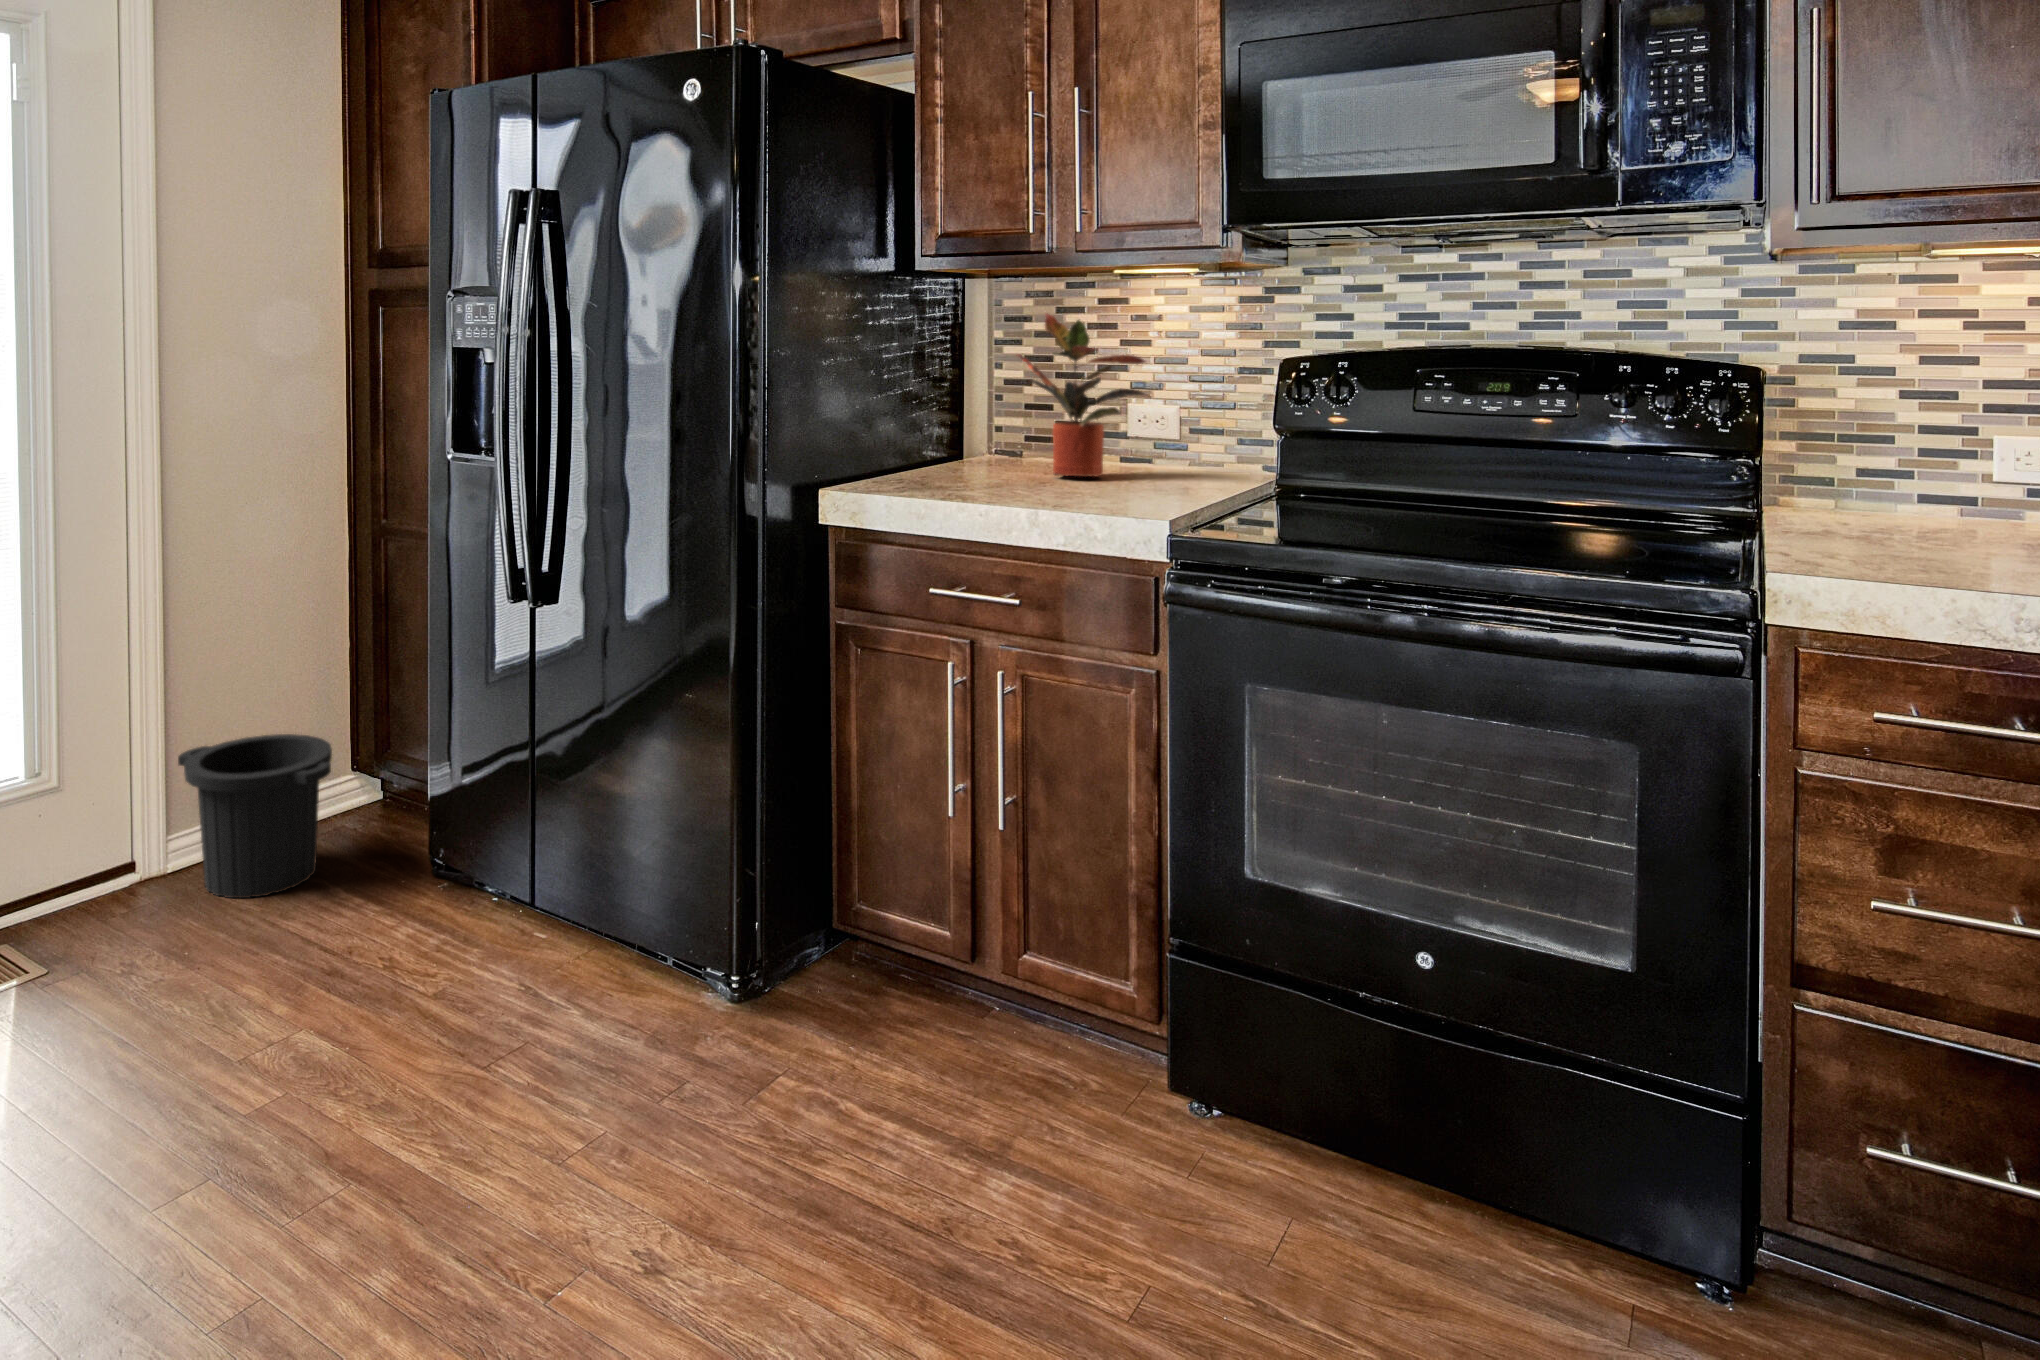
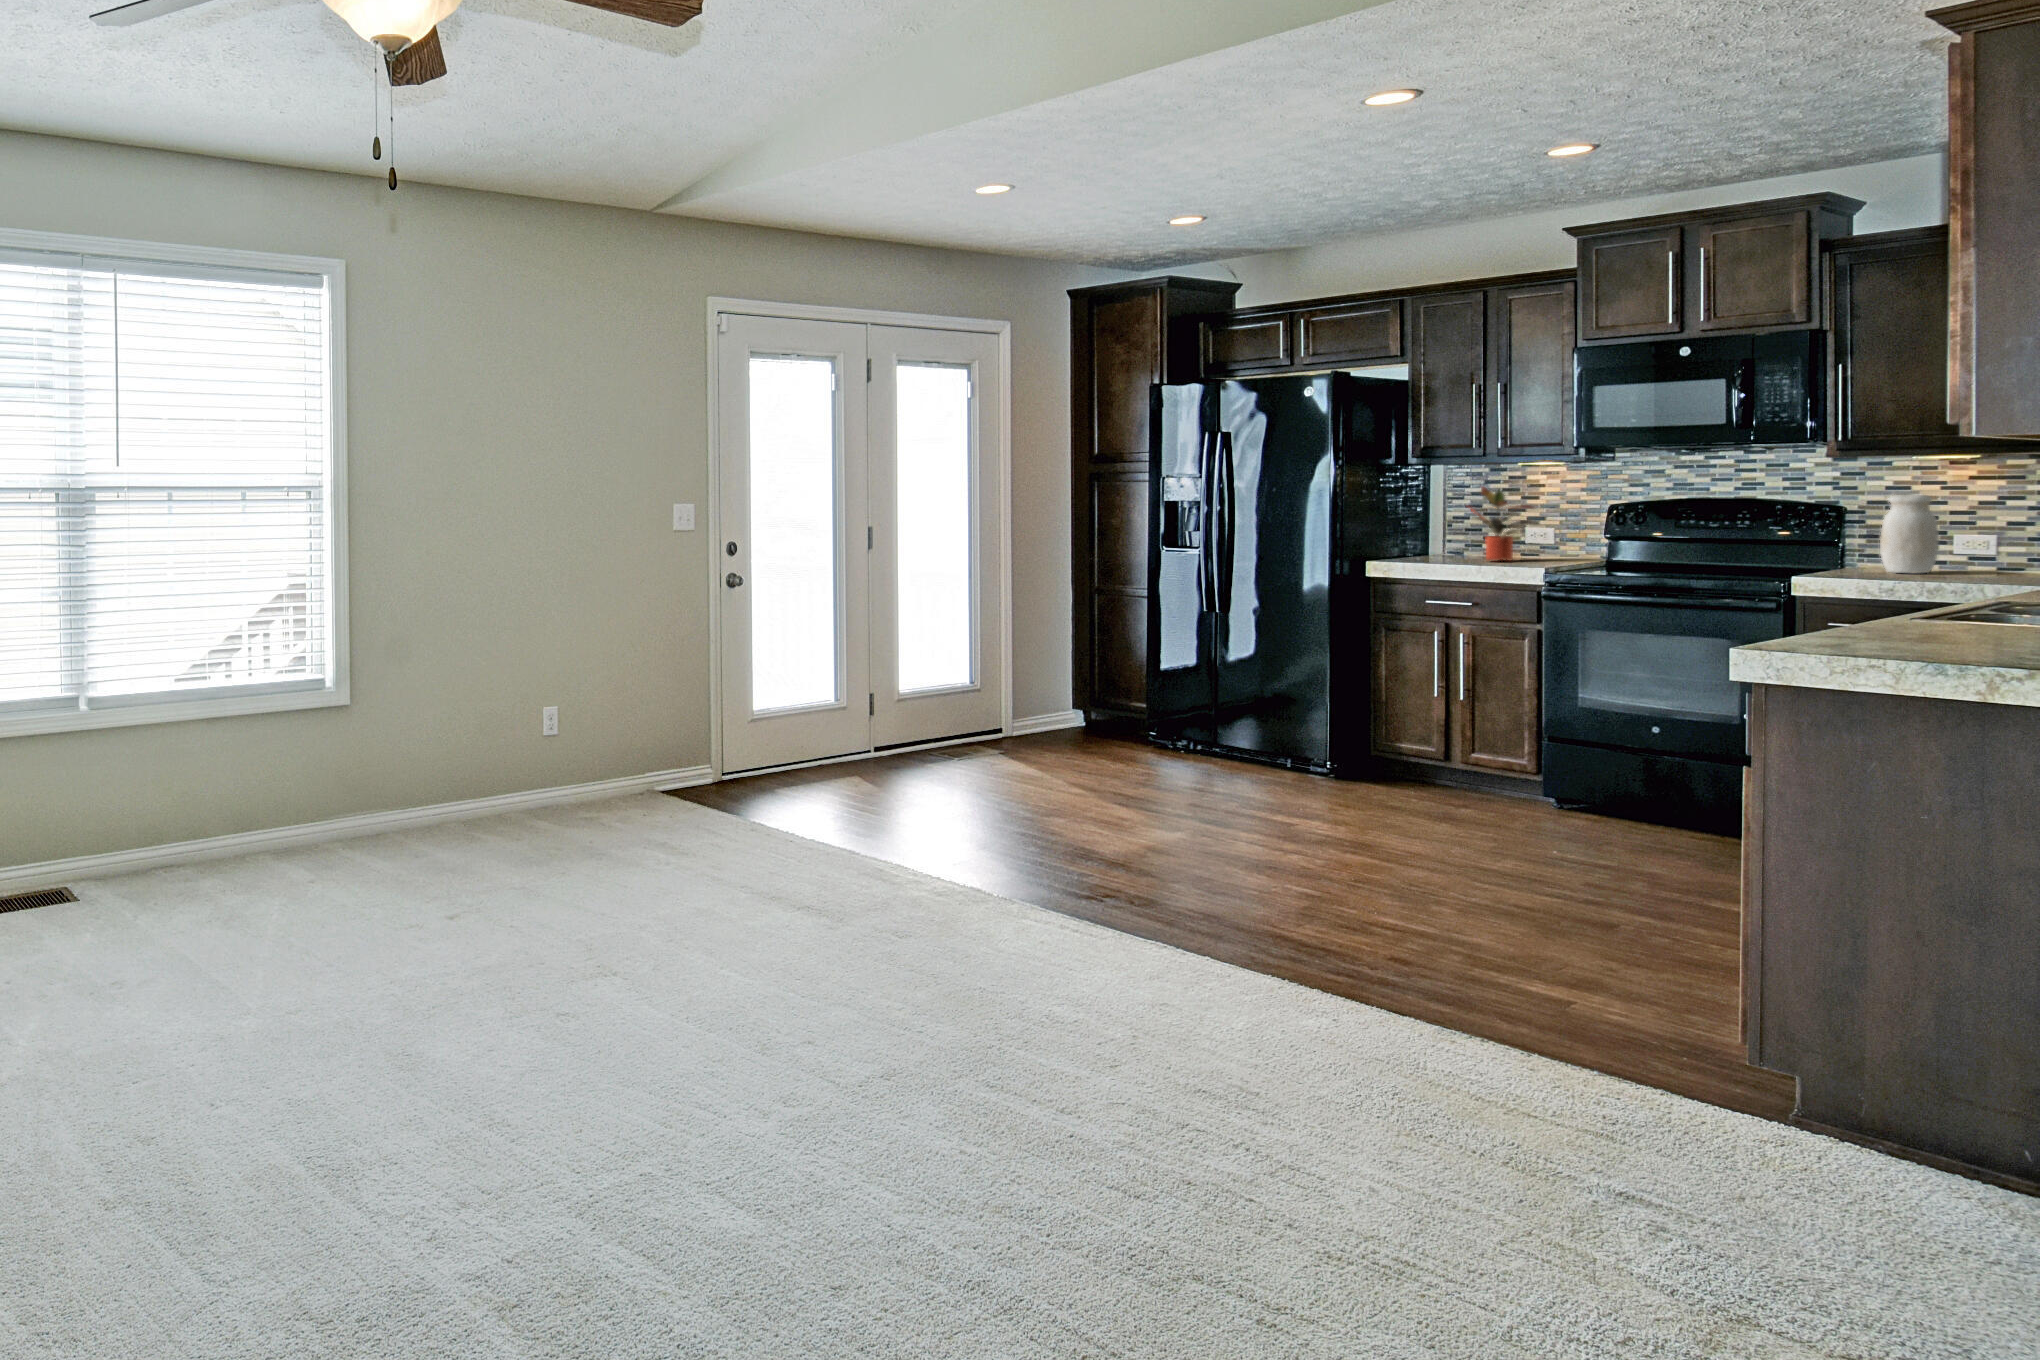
jar: none [1859,337,1997,535] -> present [1880,495,1939,573]
trash can: present [178,734,332,898] -> none [1031,684,1109,747]

